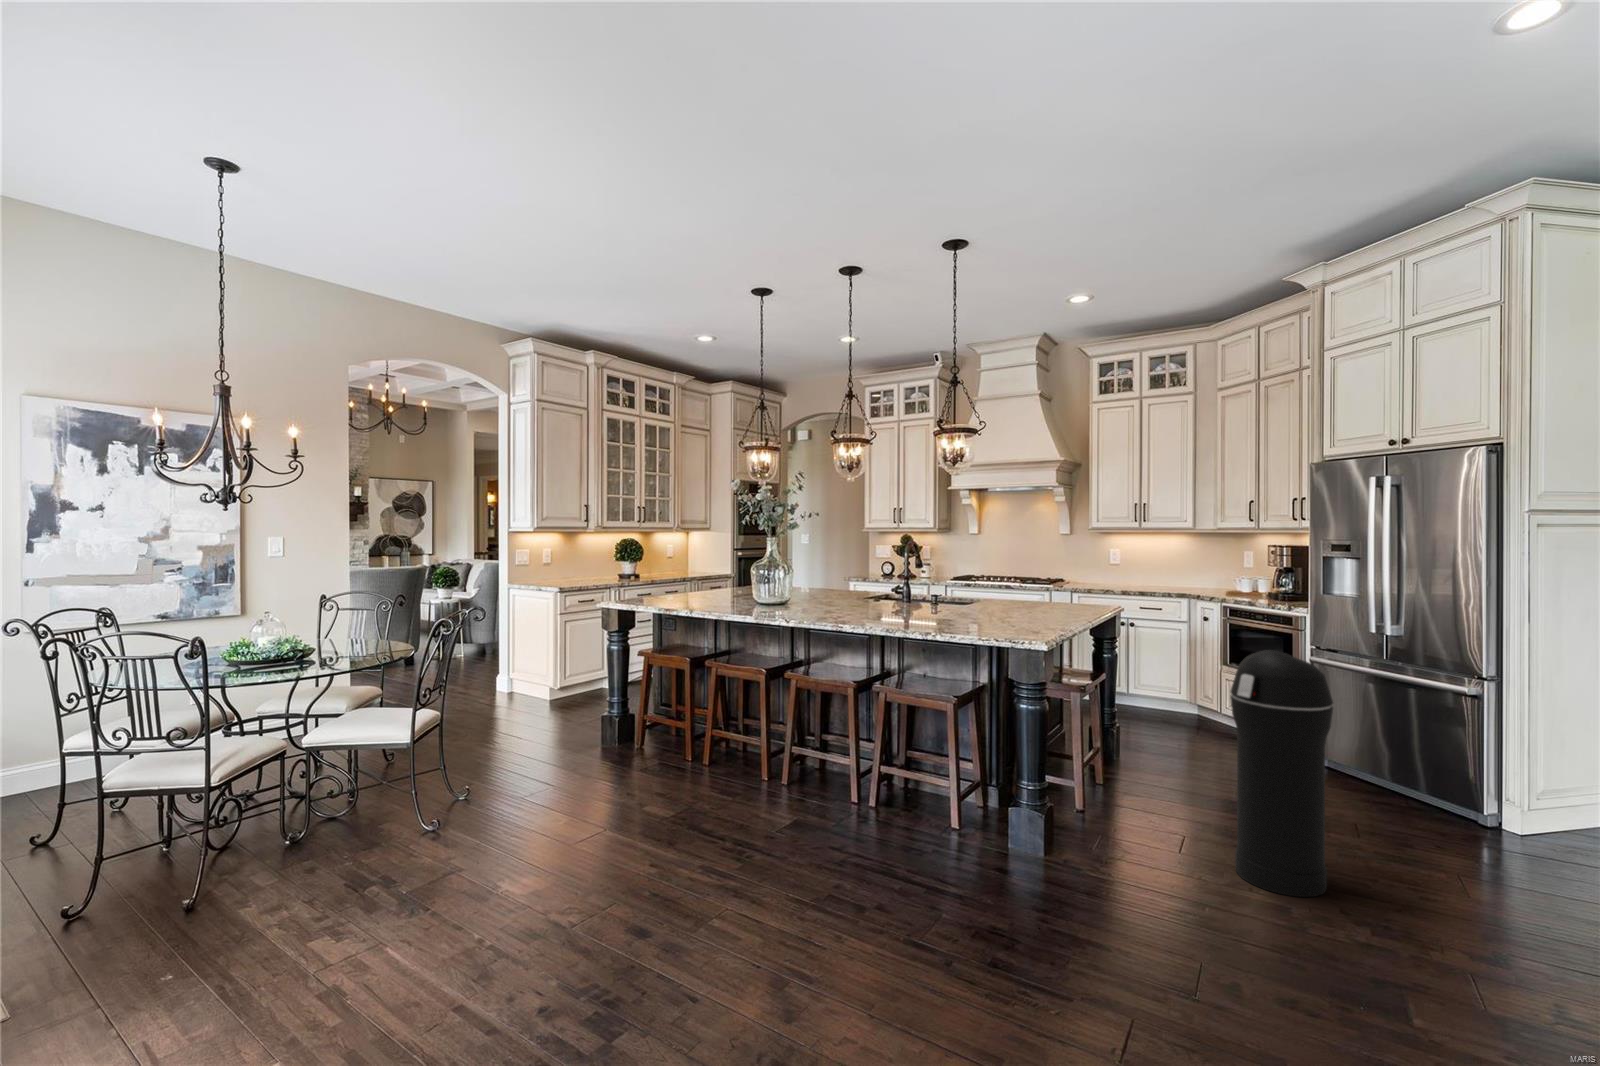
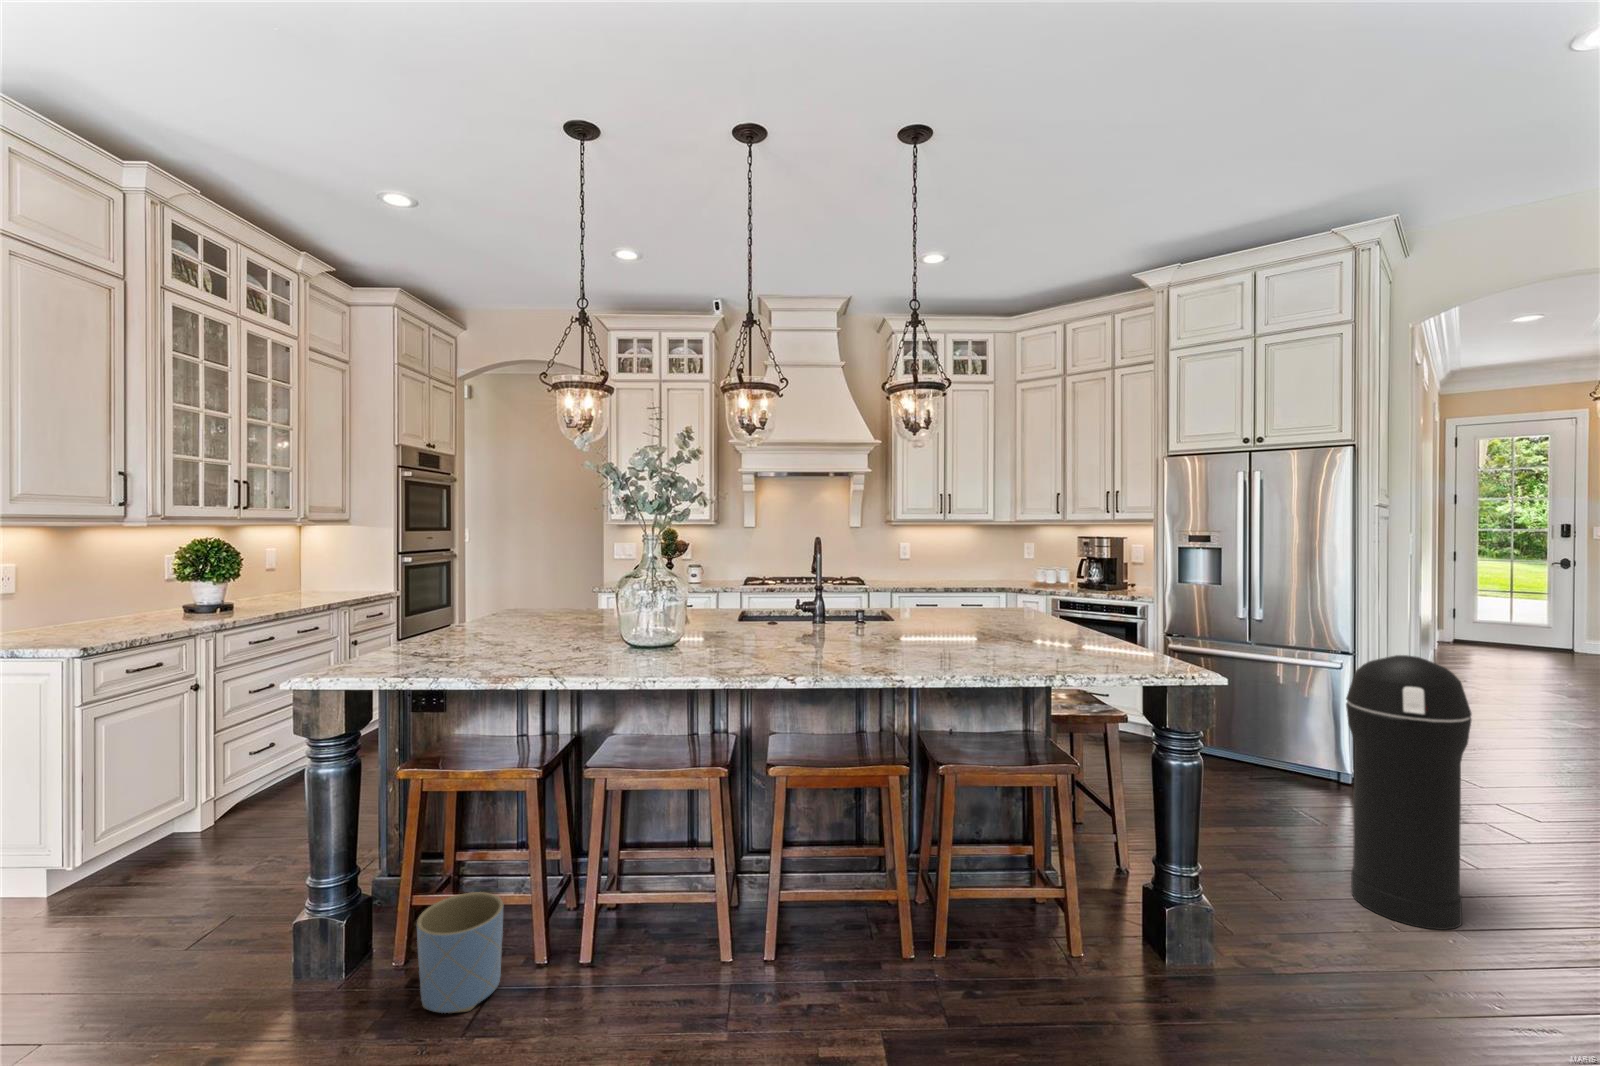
planter: none [630,715,668,764] -> present [417,892,503,1013]

